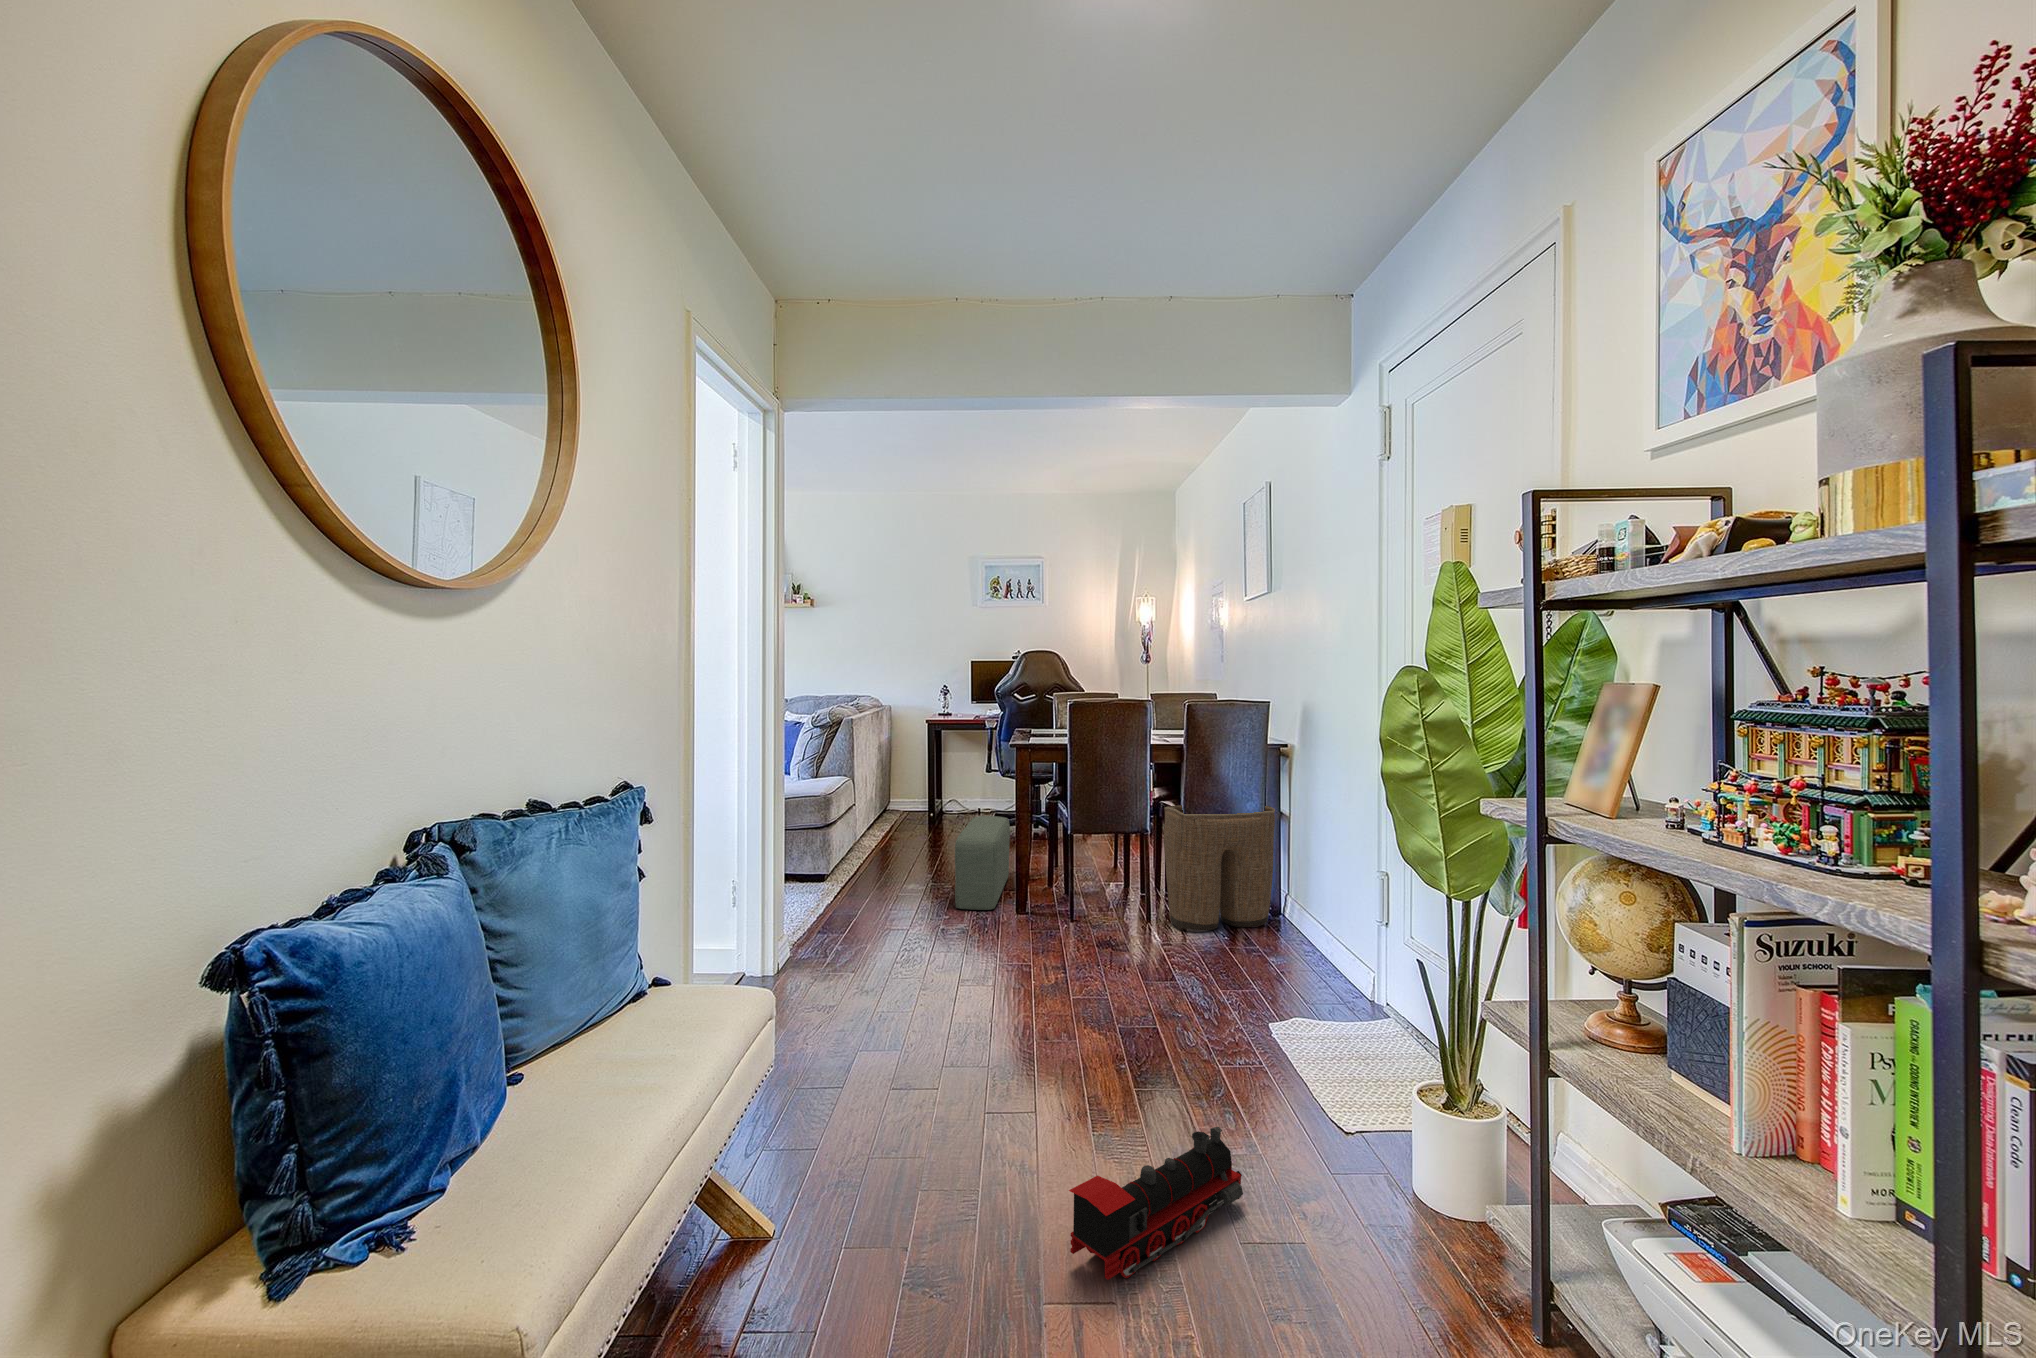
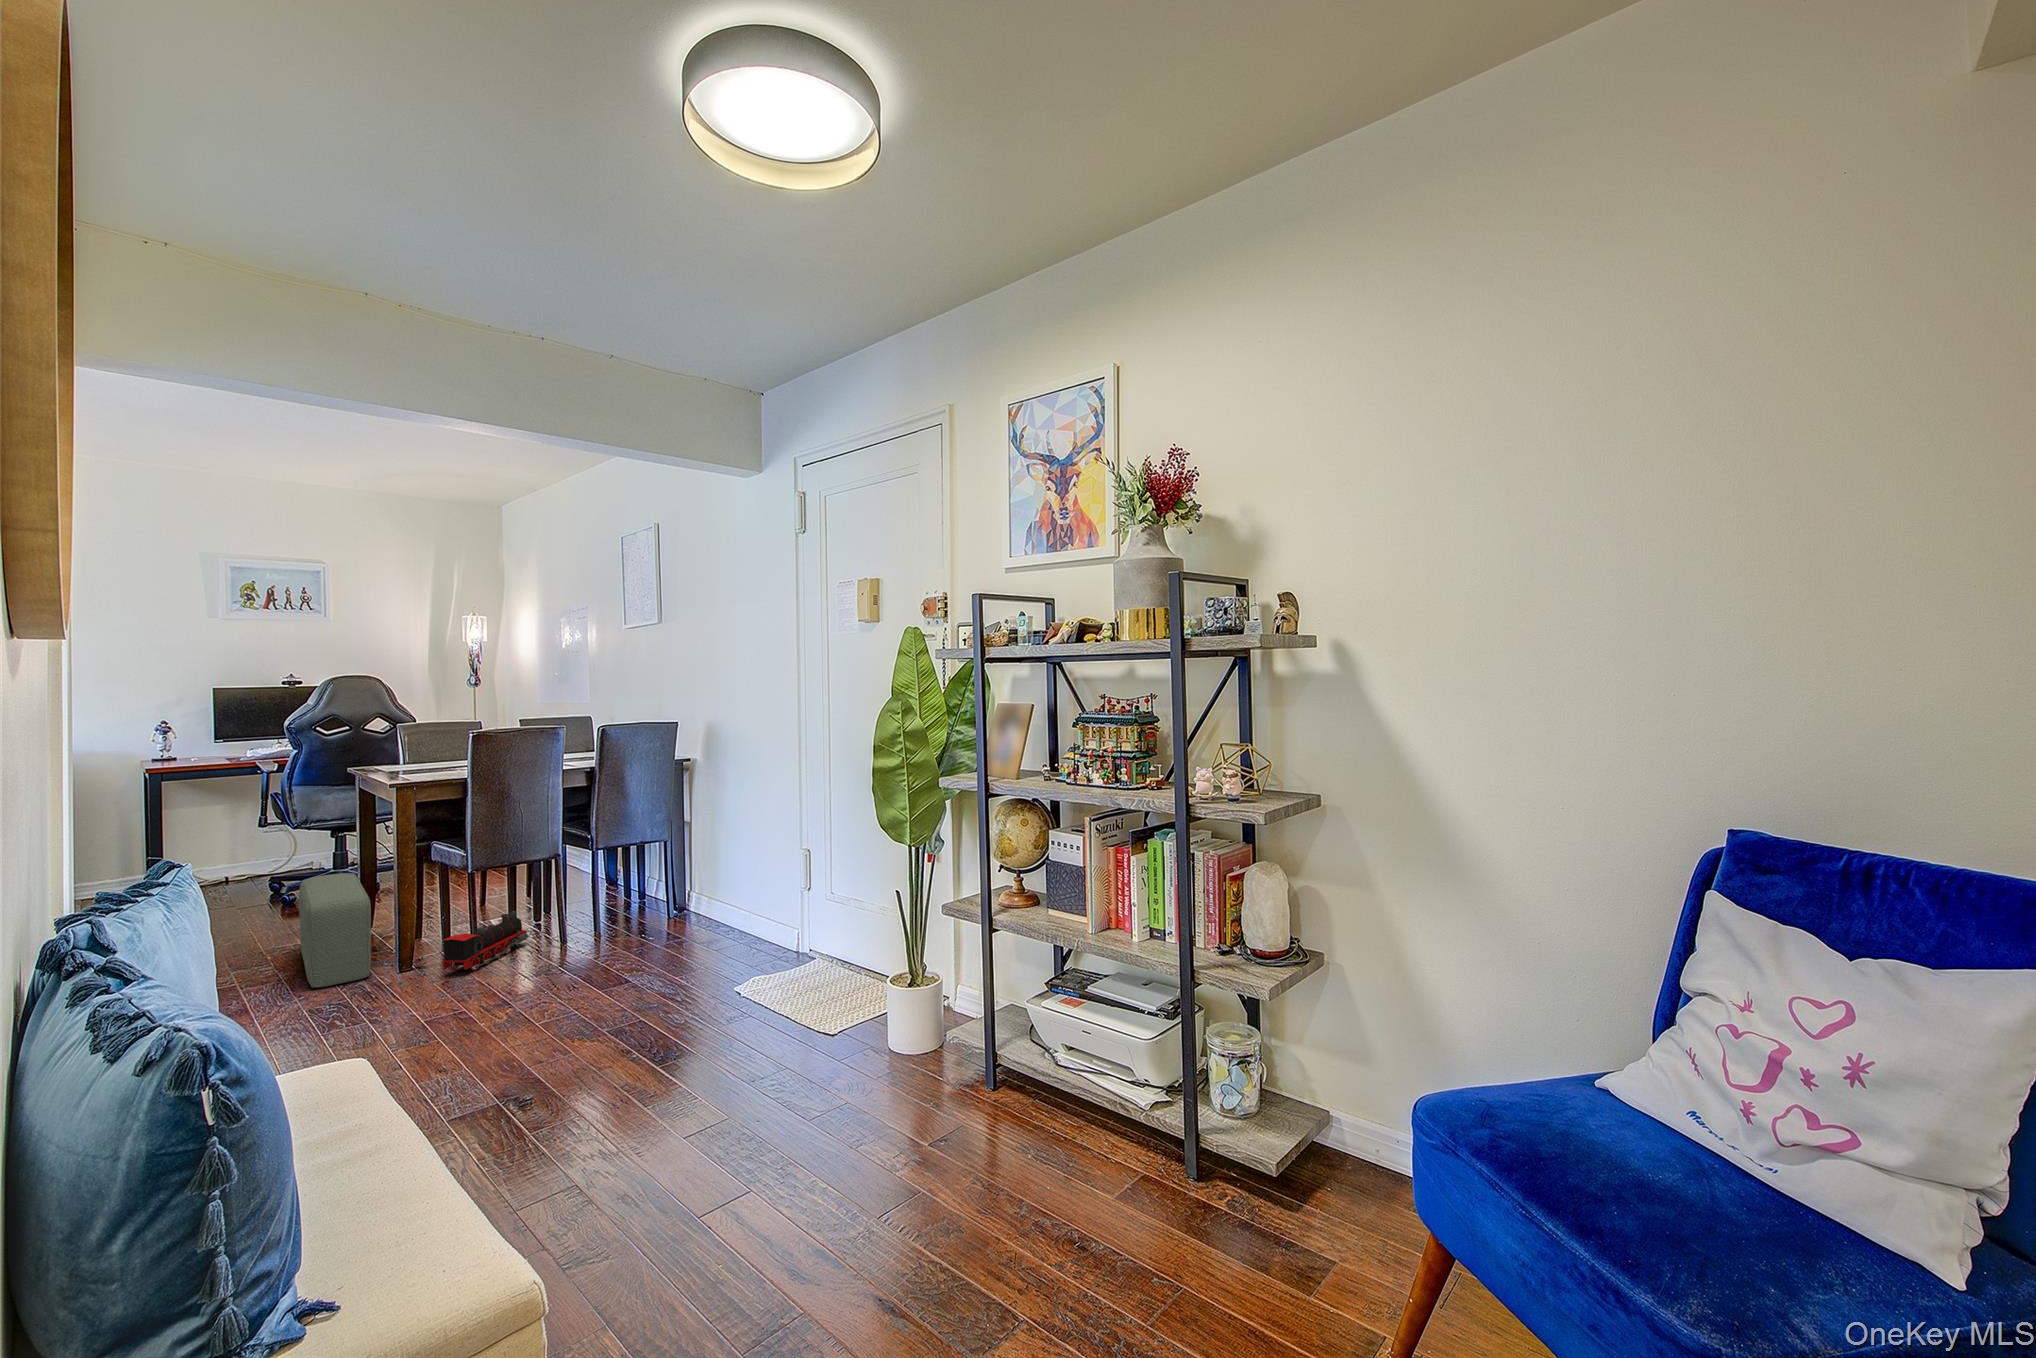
laundry basket: present [1164,805,1275,931] -> none [578,813,685,940]
toy train: present [1069,1127,1243,1280] -> present [442,911,528,971]

